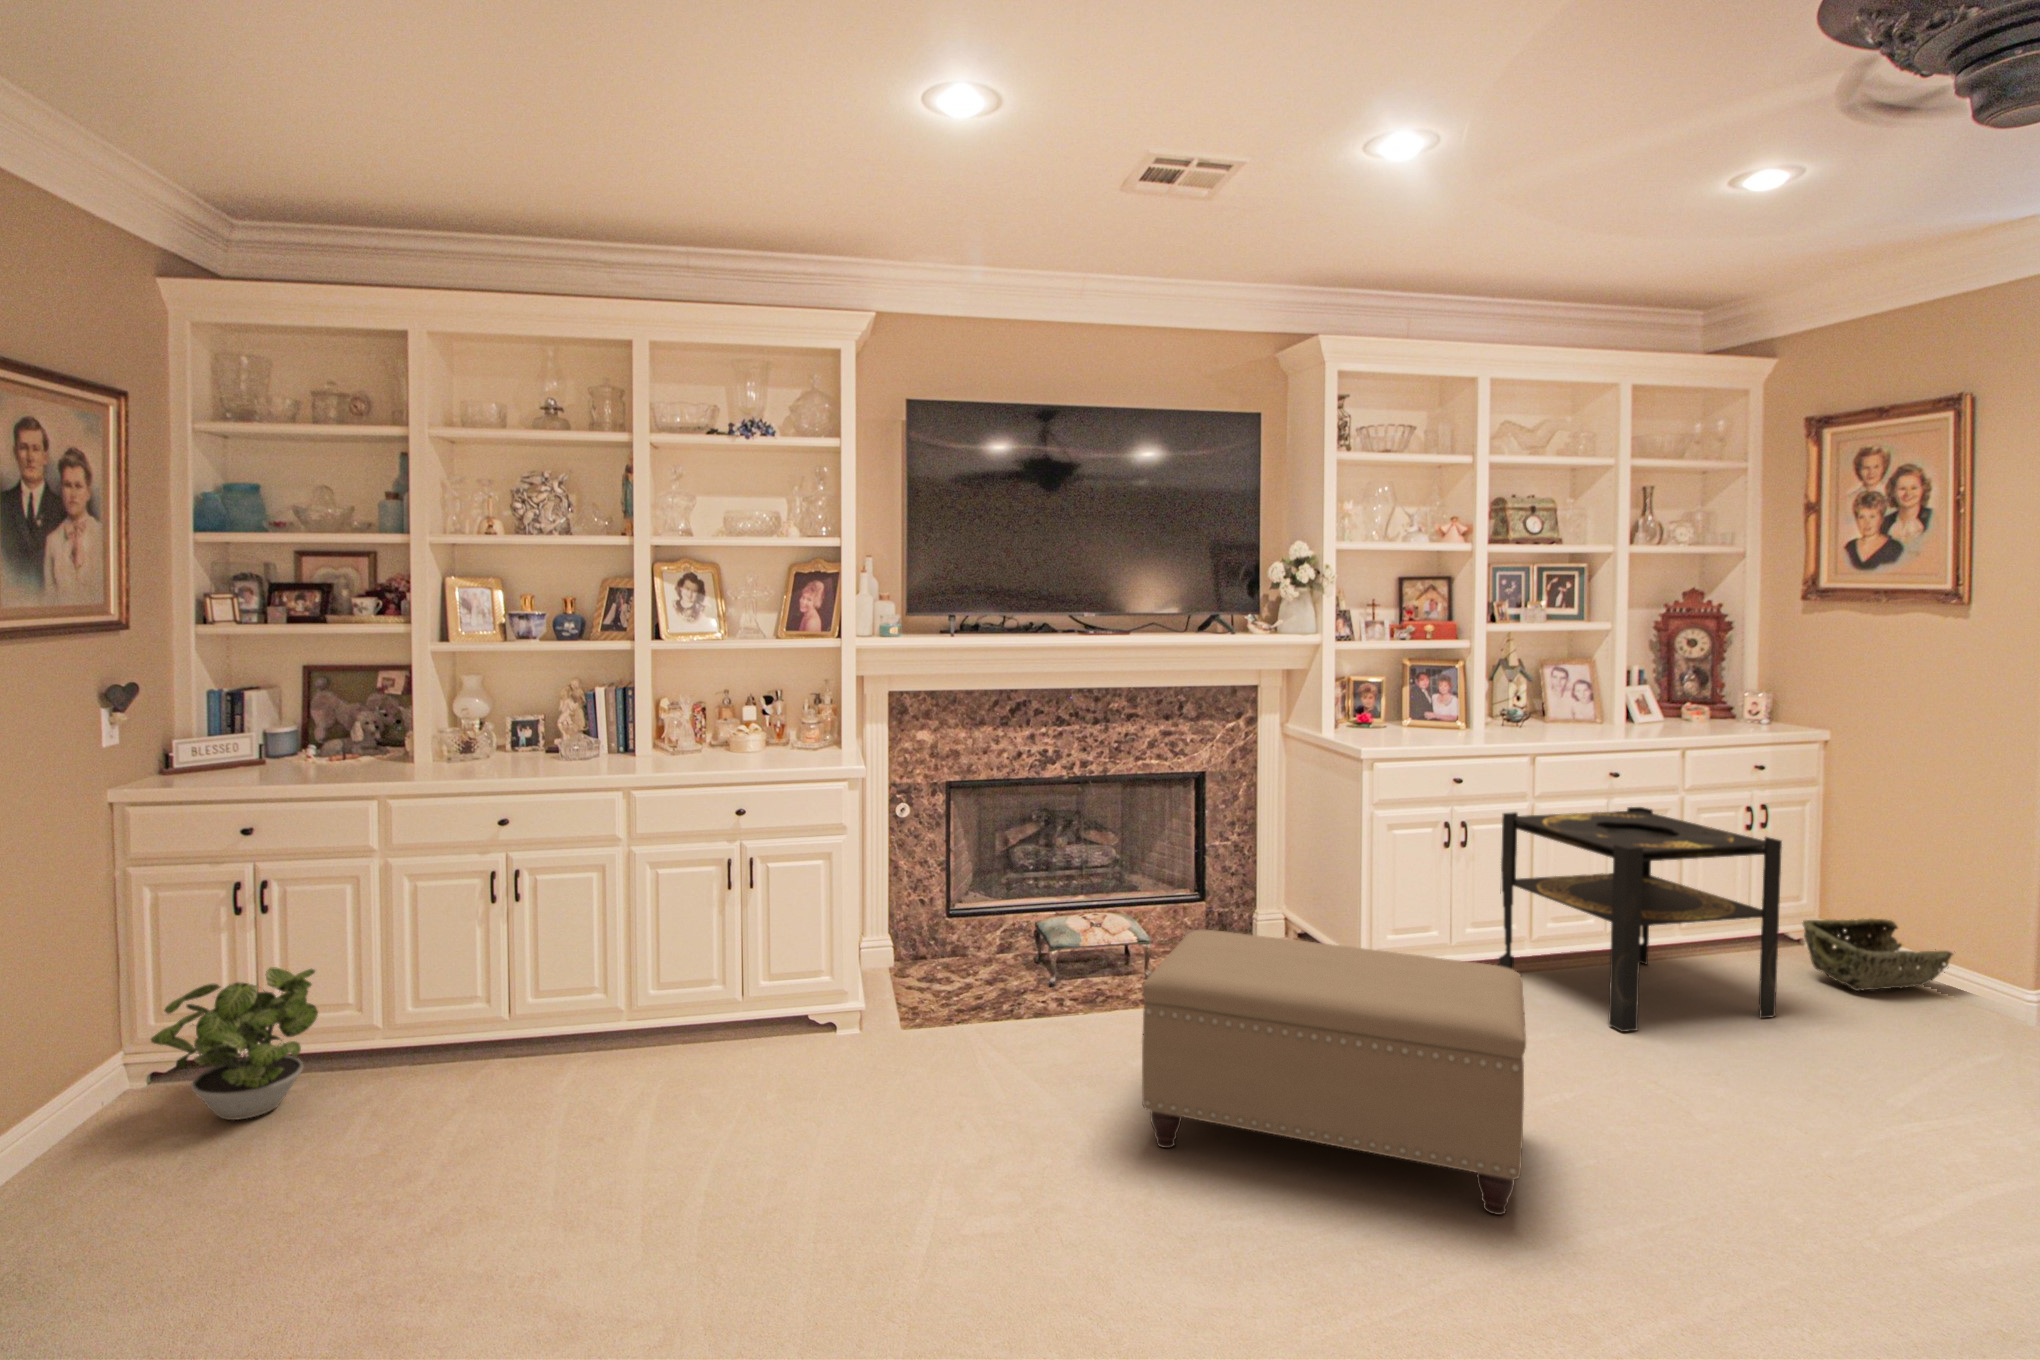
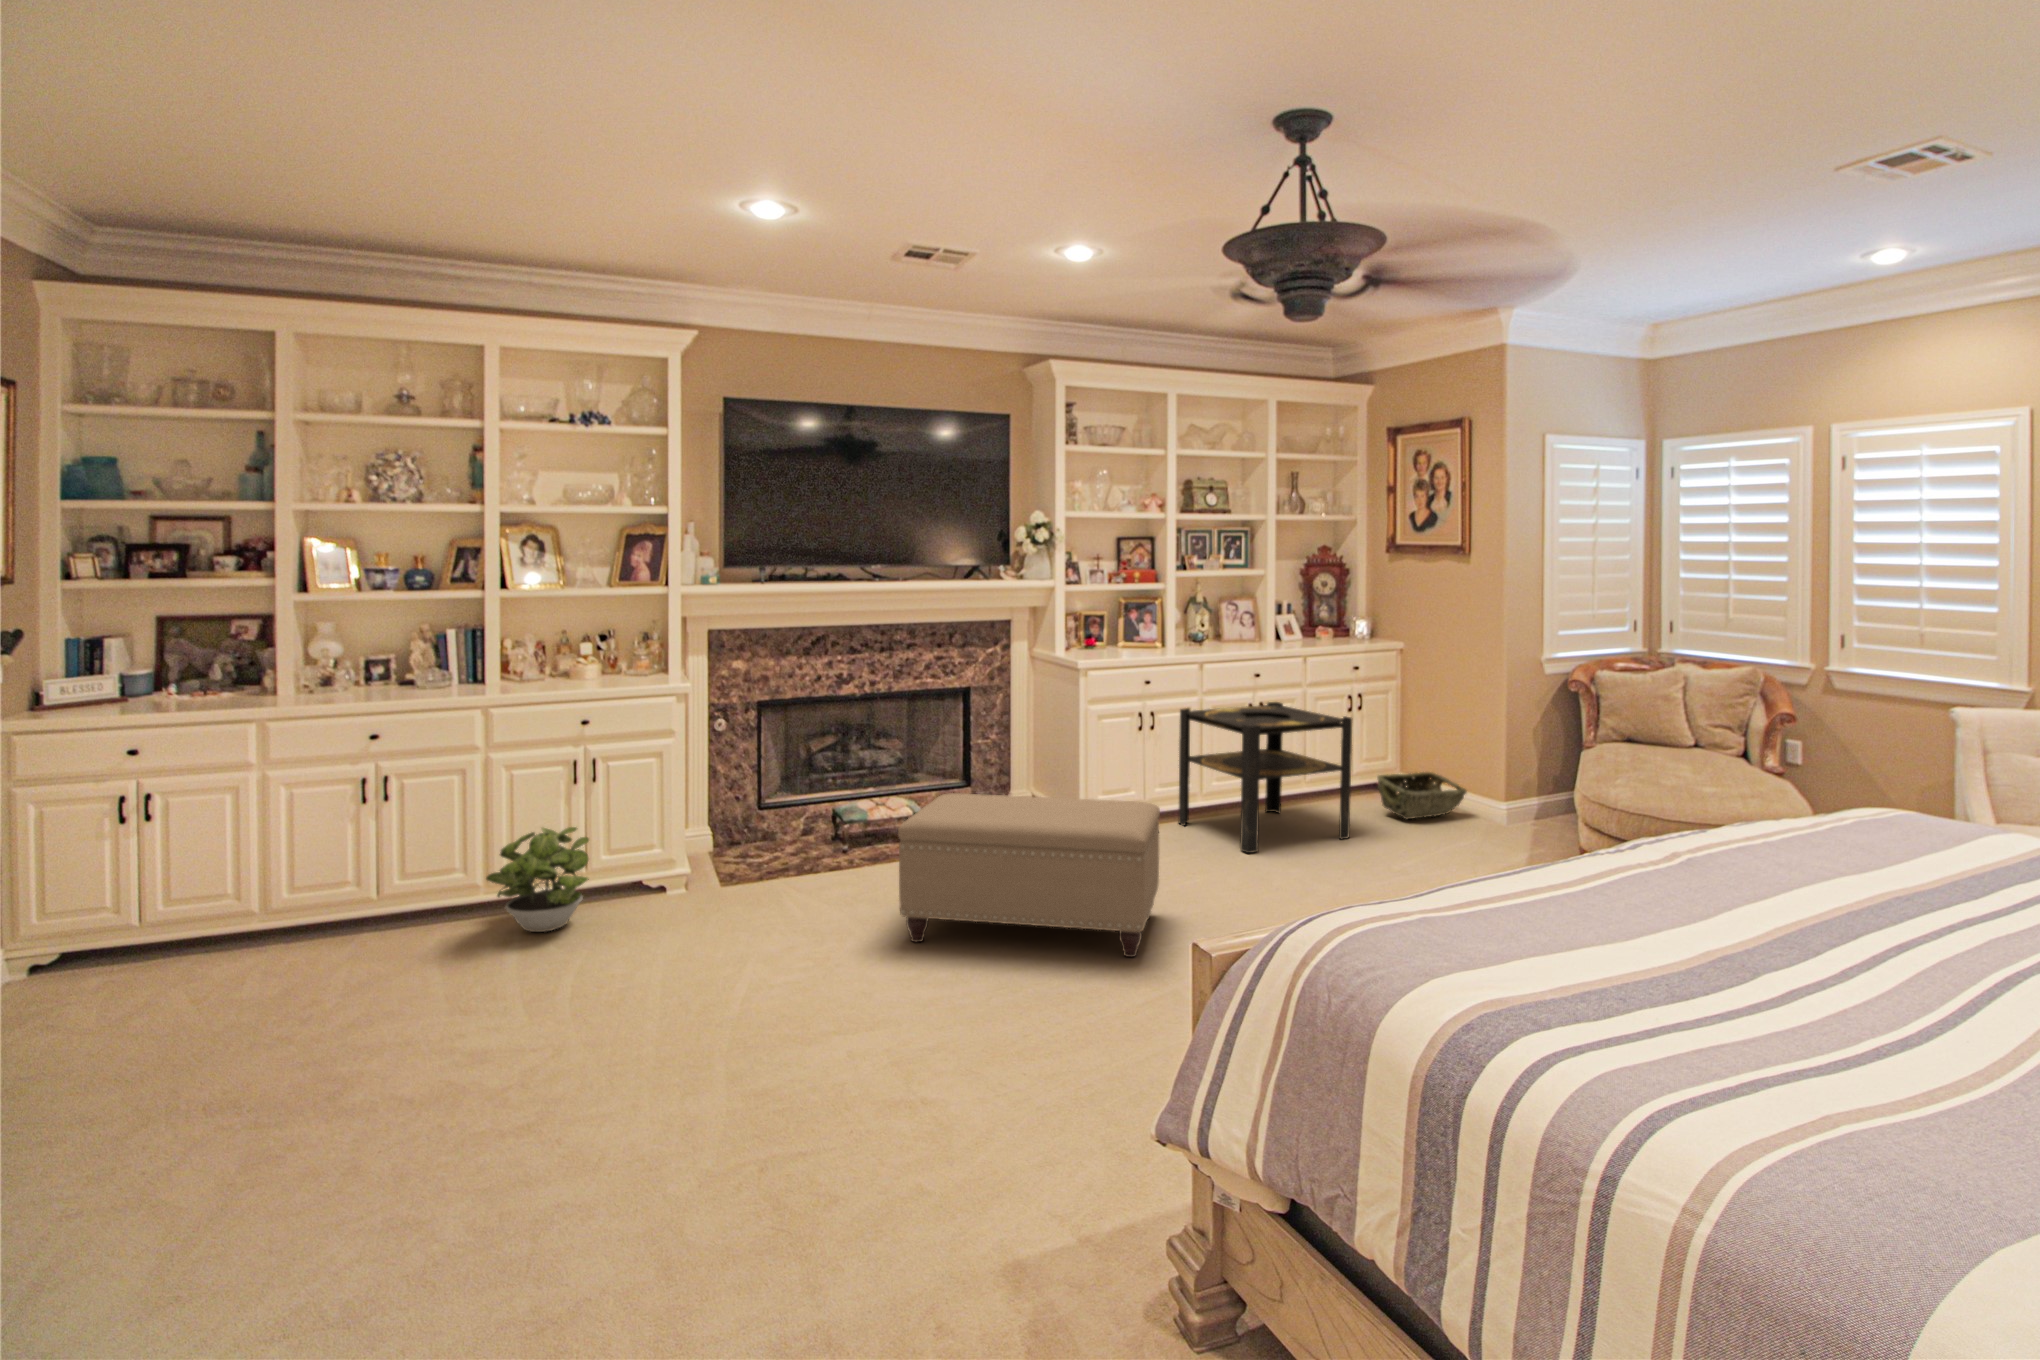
potted plant: present [151,968,318,1120] -> present [486,827,589,932]

